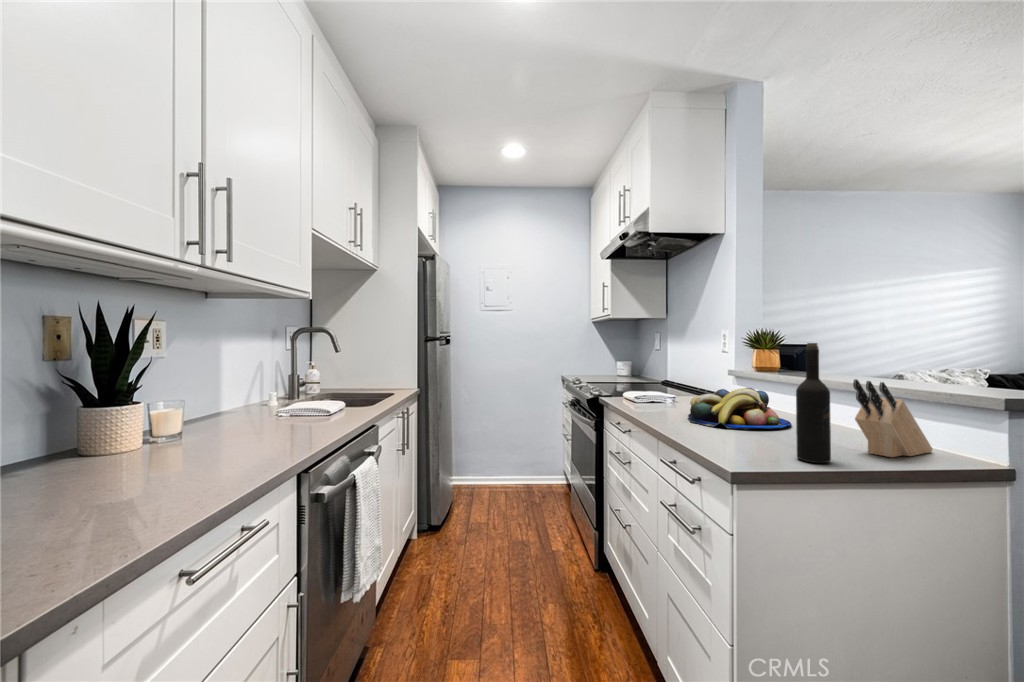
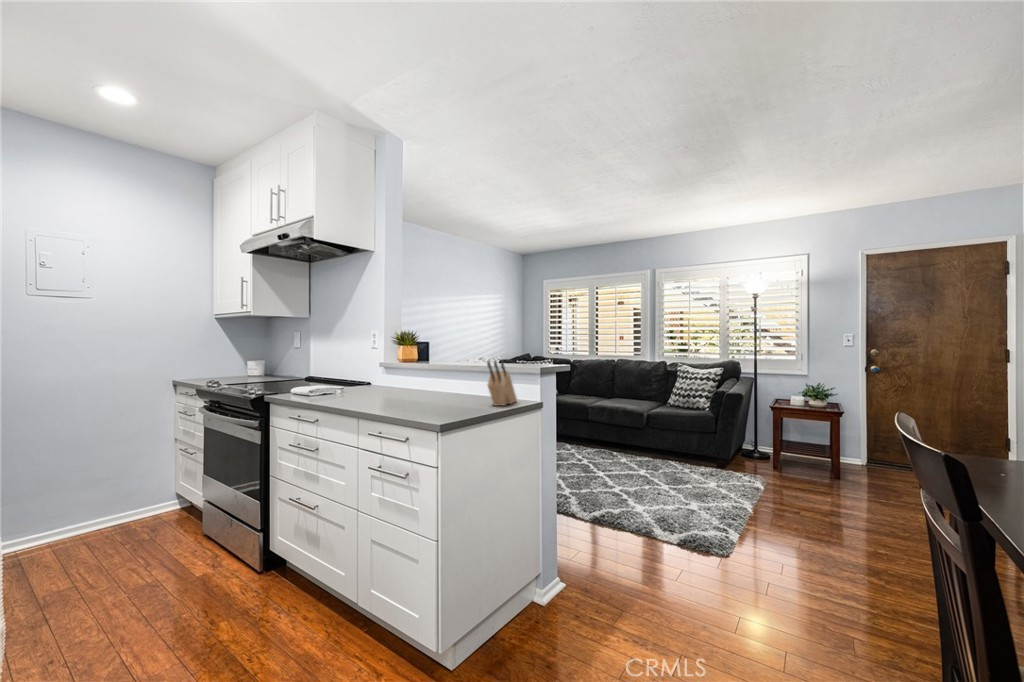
wine bottle: present [796,343,831,463] -> none [464,337,483,413]
fruit bowl: present [688,388,792,429] -> none [368,373,442,404]

